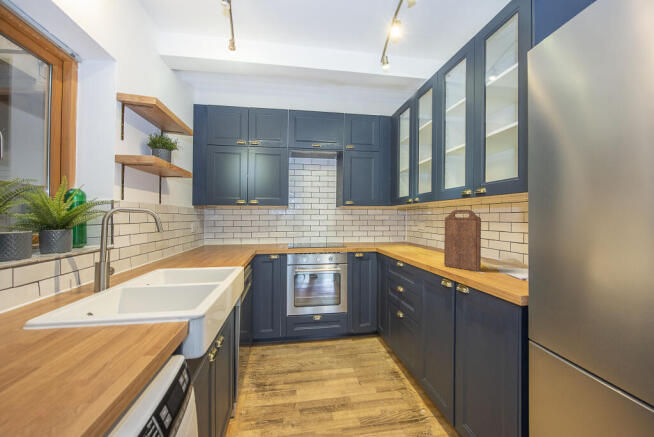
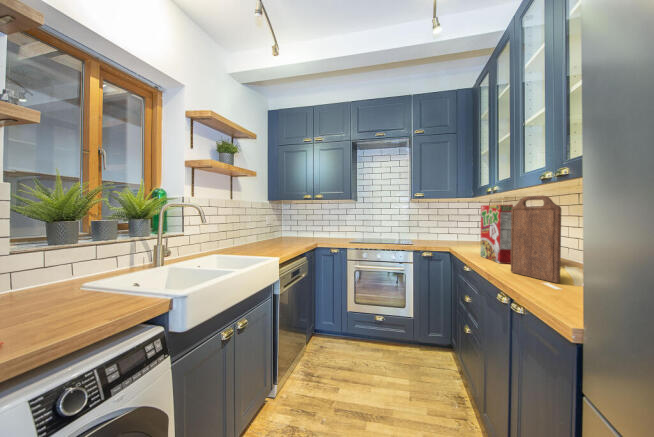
cereal box: none [409,215,436,260] -> present [480,205,513,264]

